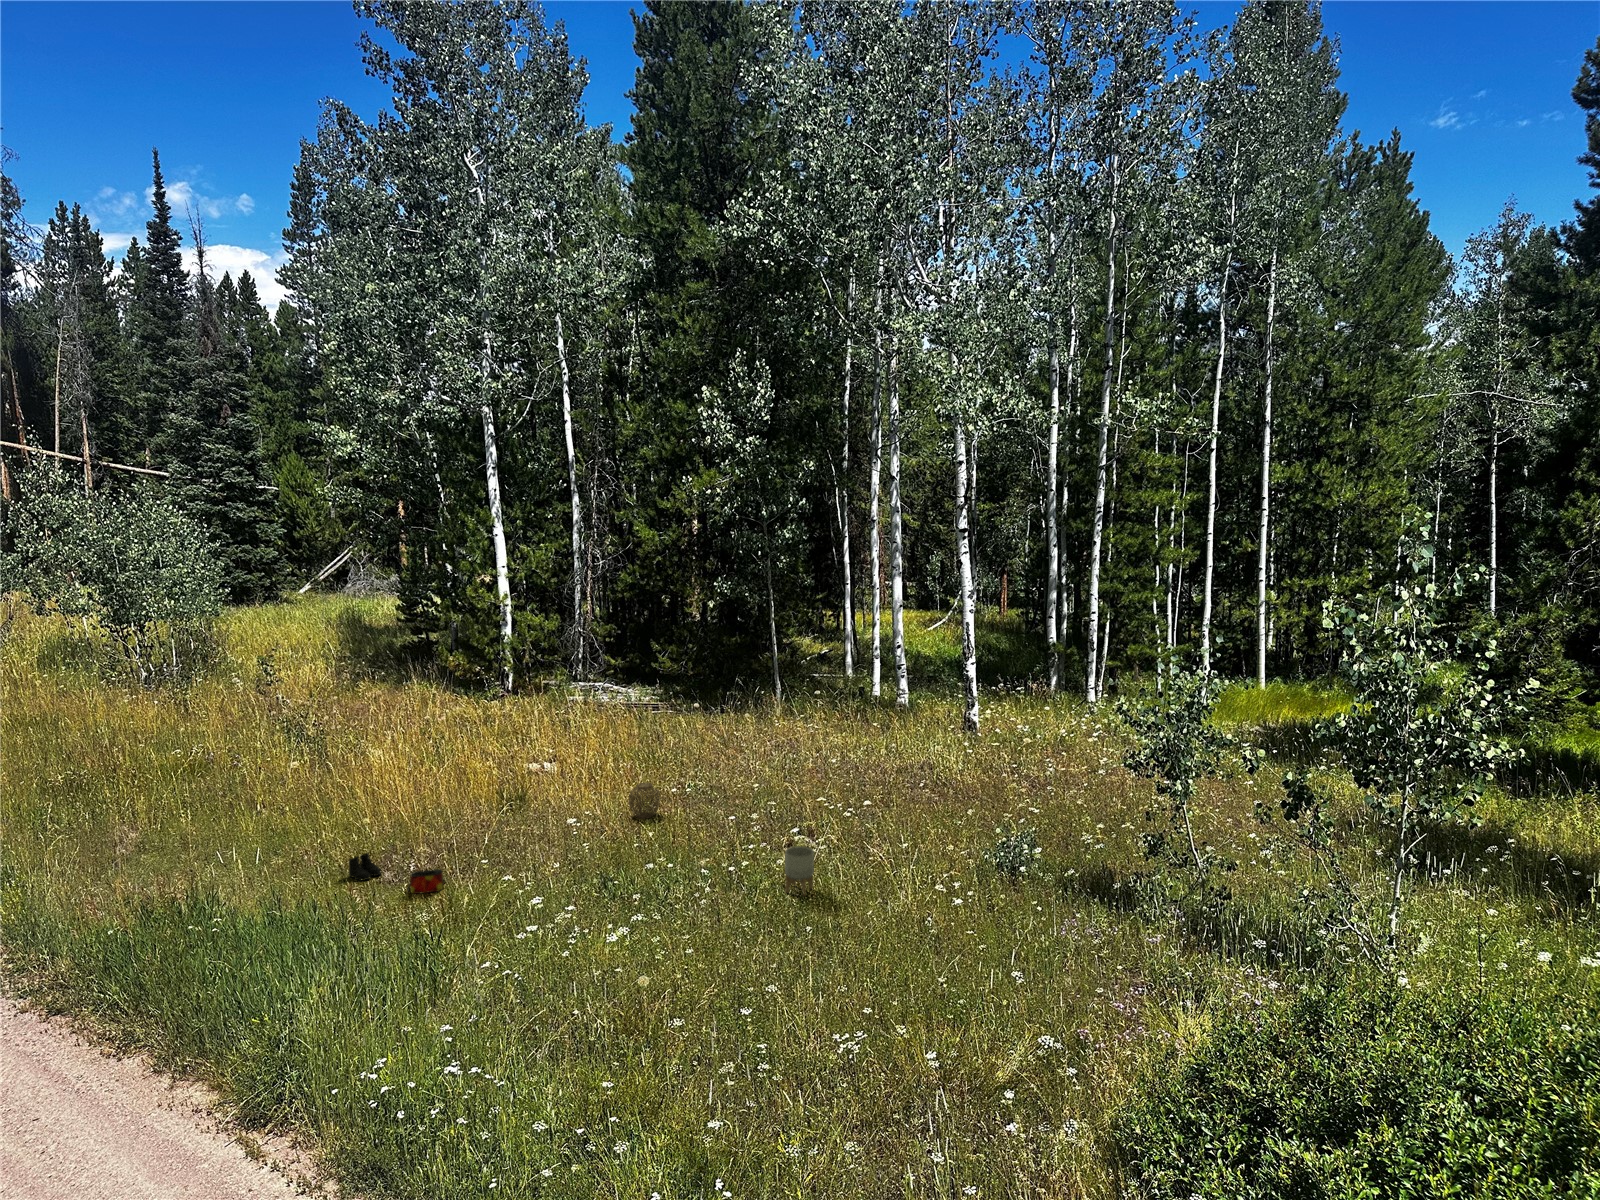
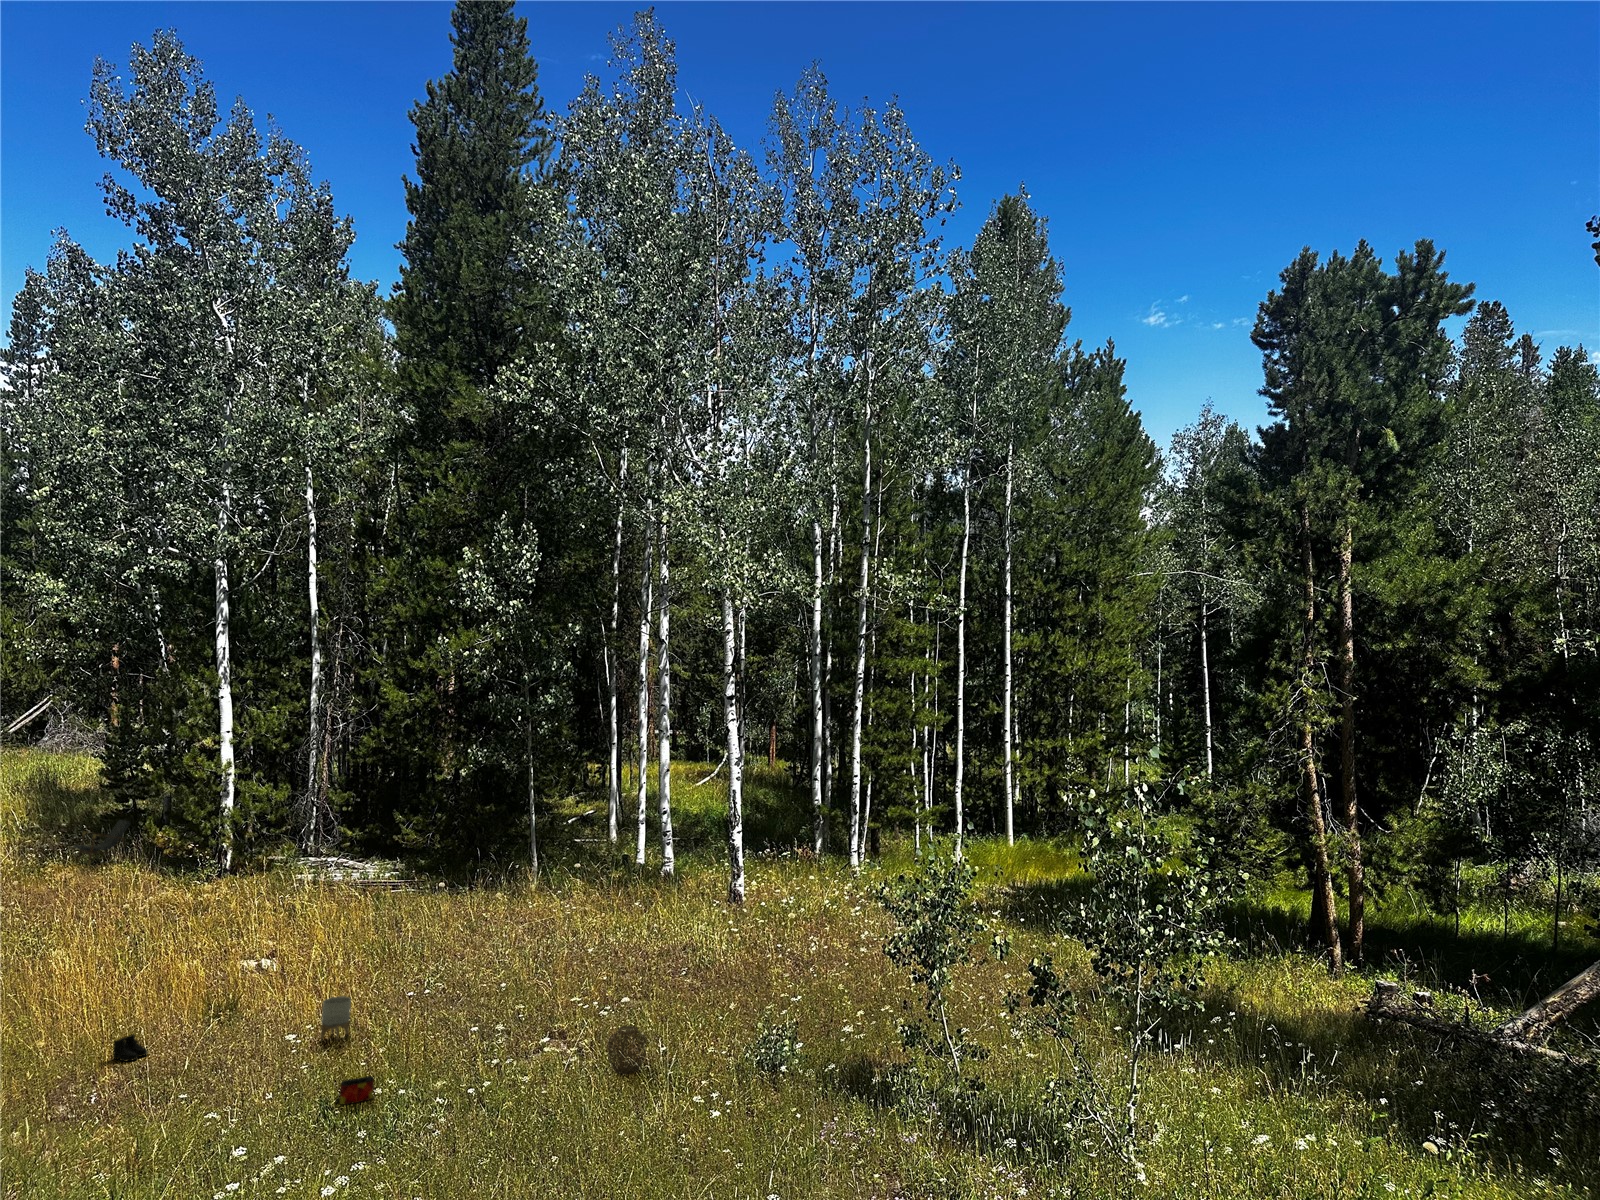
lounge chair: none [399,642,440,680] -> present [74,820,130,865]
woven basket: present [629,783,660,818] -> present [608,1026,646,1074]
planter: present [785,846,814,896] -> present [320,996,351,1041]
bag: present [407,869,445,894] -> present [335,1076,375,1105]

